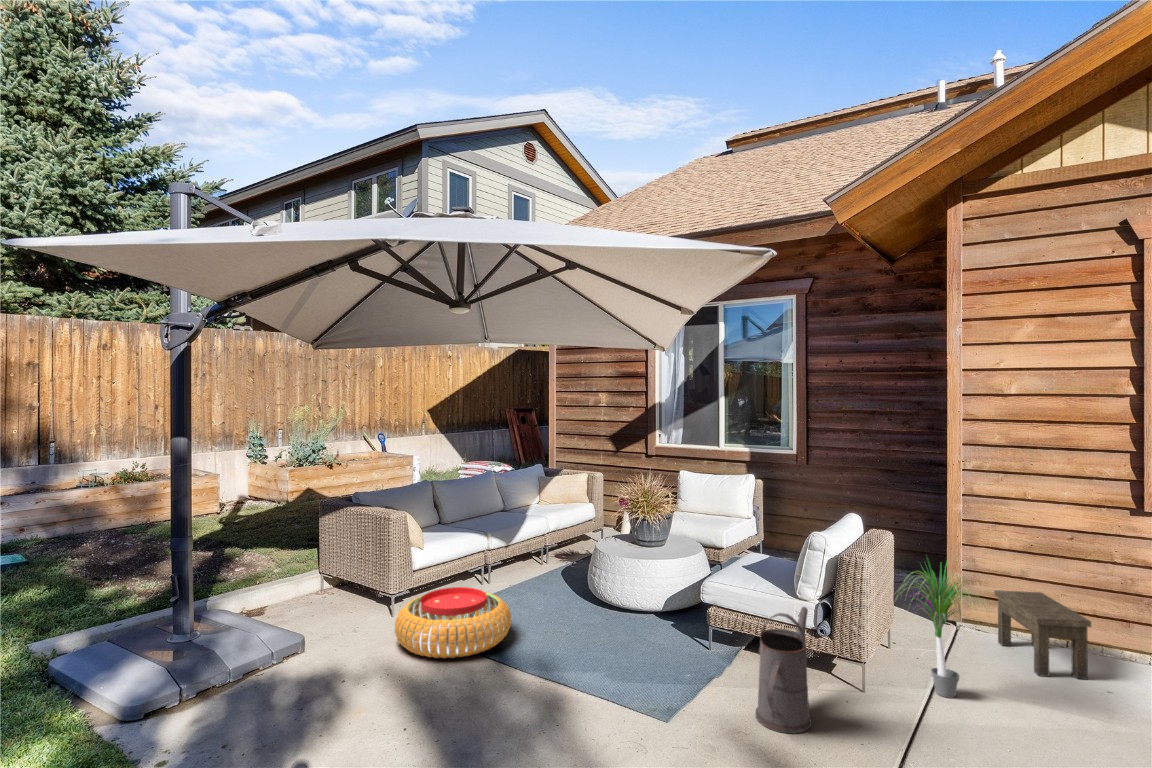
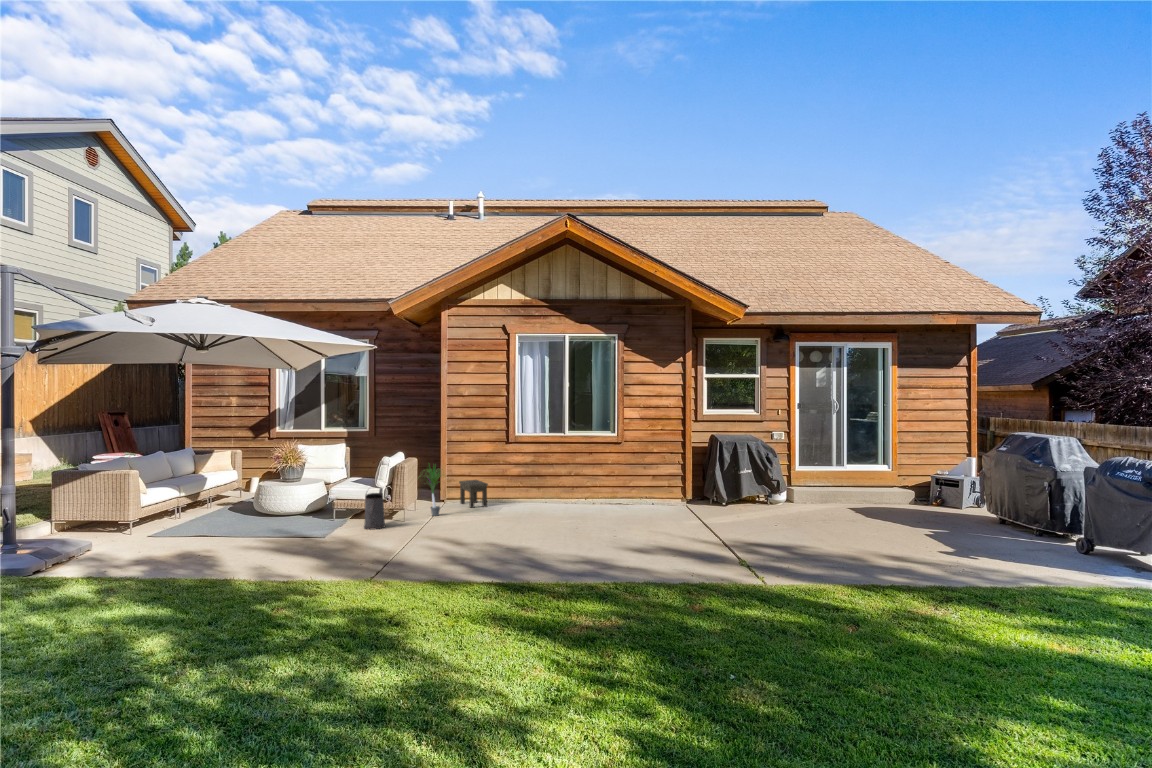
pouf: present [395,587,511,658] -> none [162,509,231,539]

